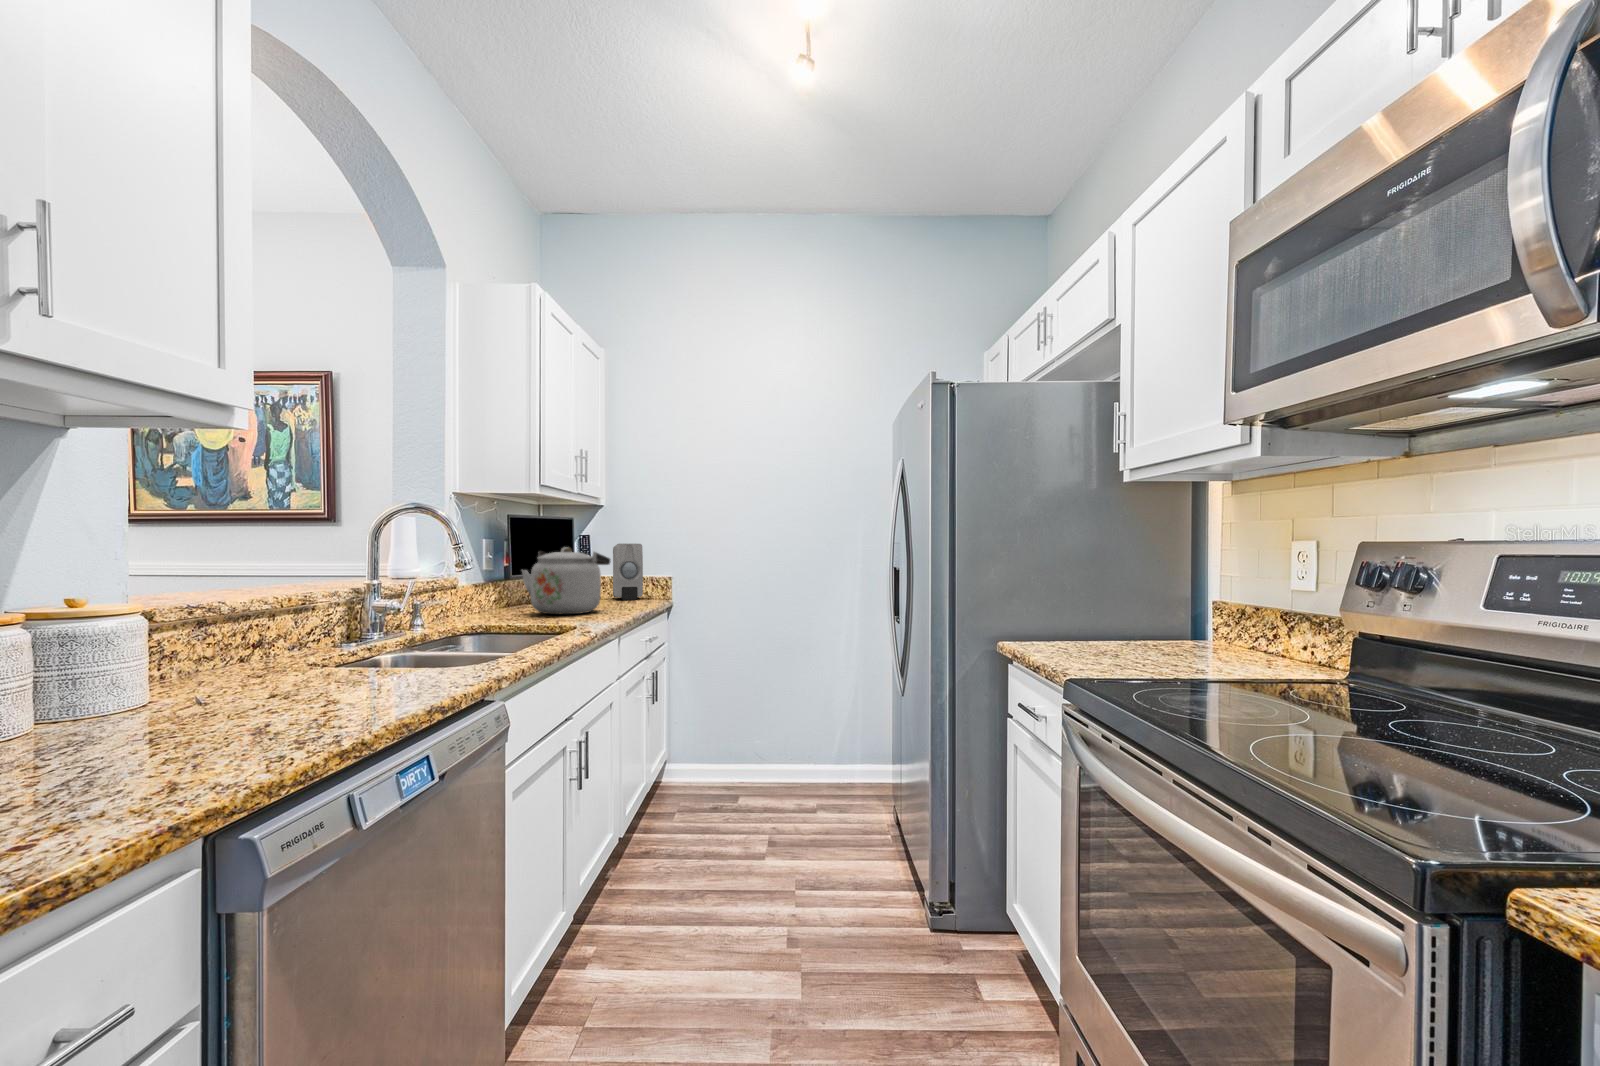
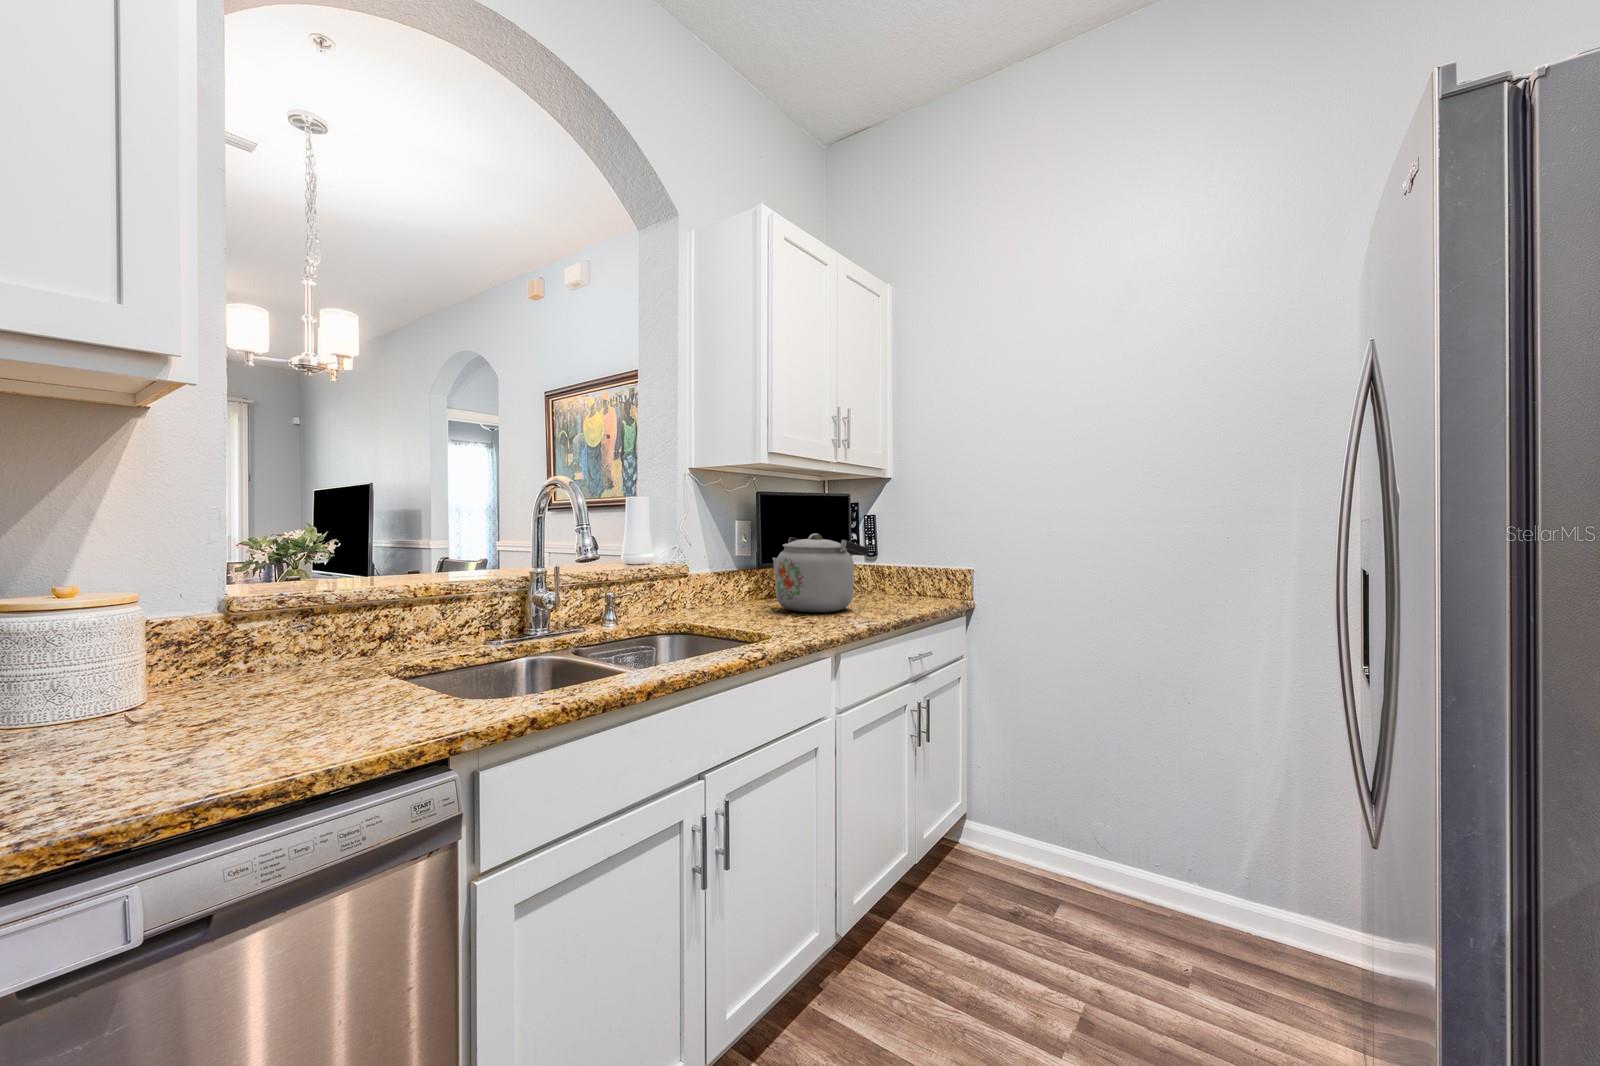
soap dispenser: present [613,543,643,600] -> none [895,529,928,596]

